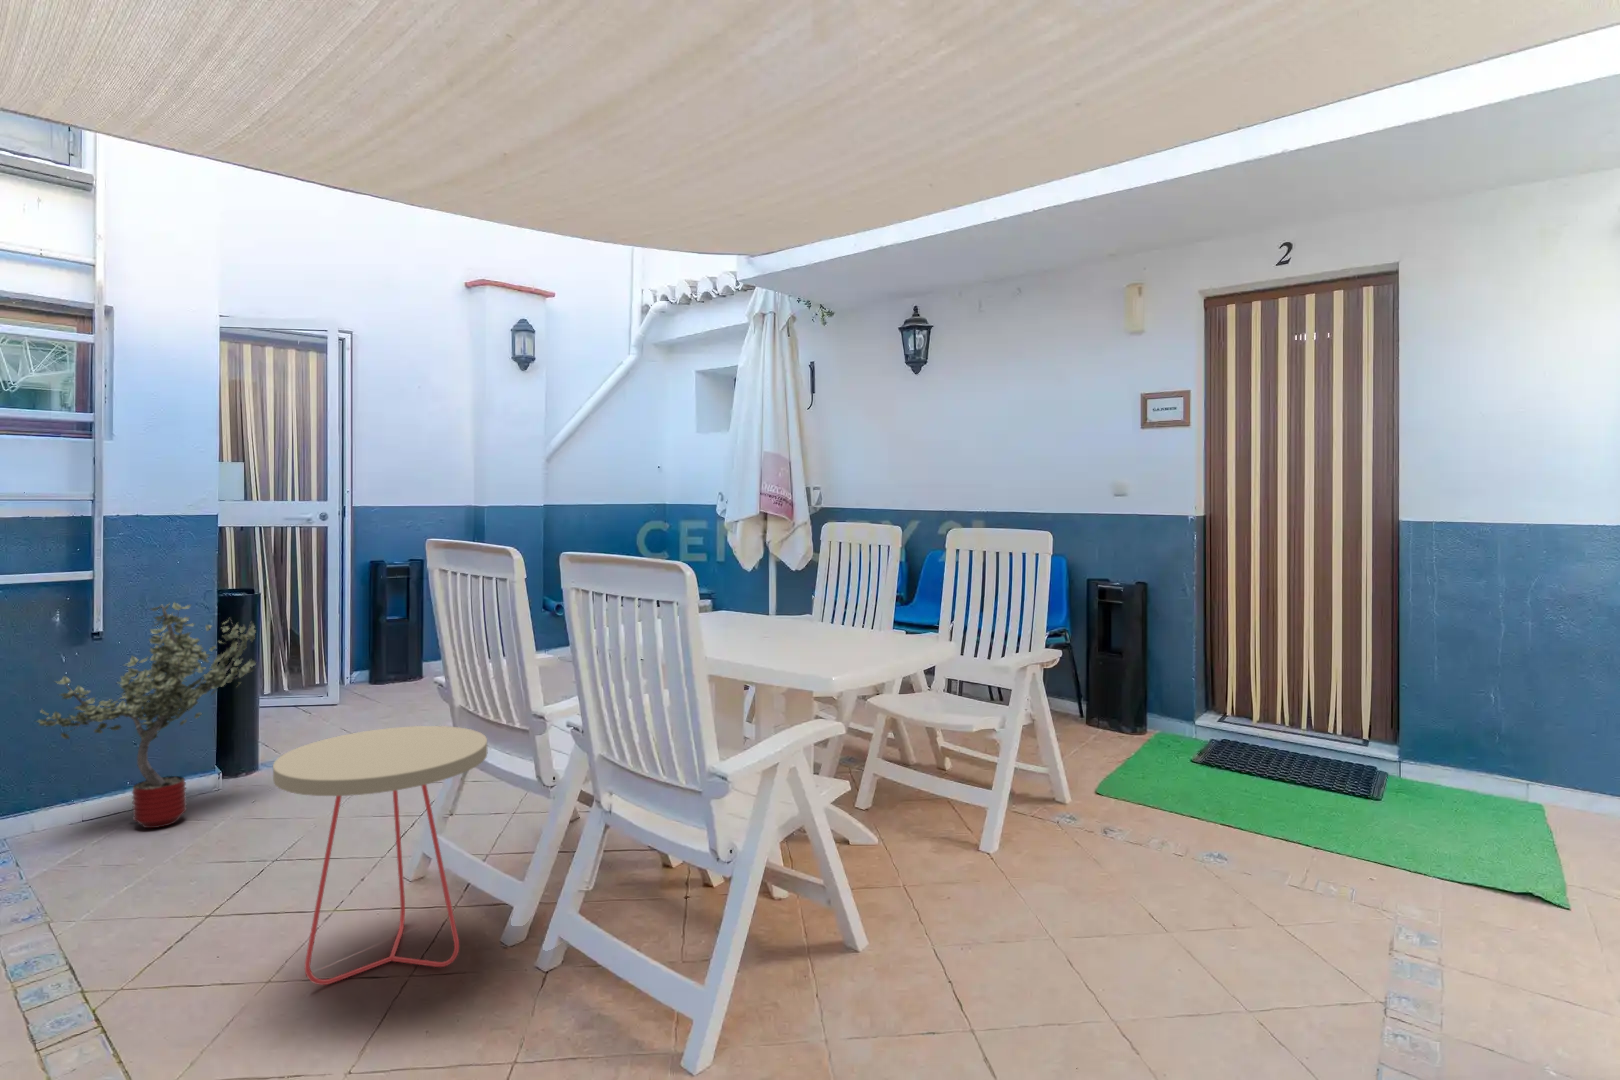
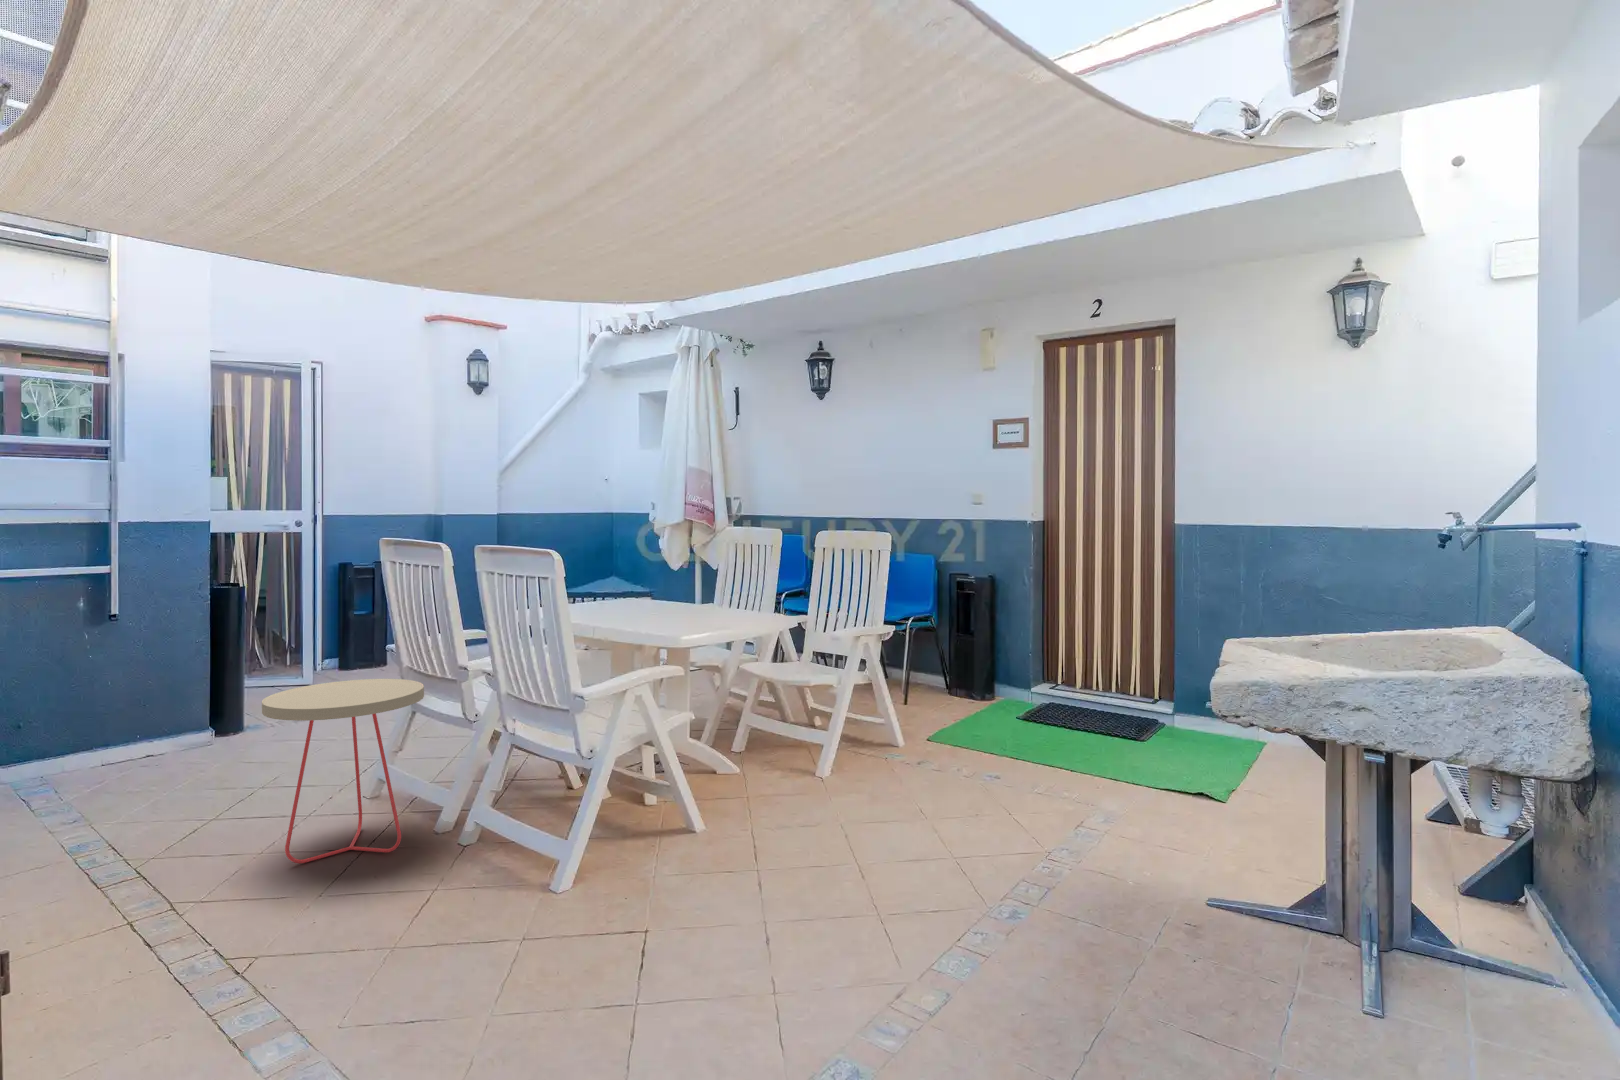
potted tree: present [37,603,255,828] -> none [65,590,246,772]

